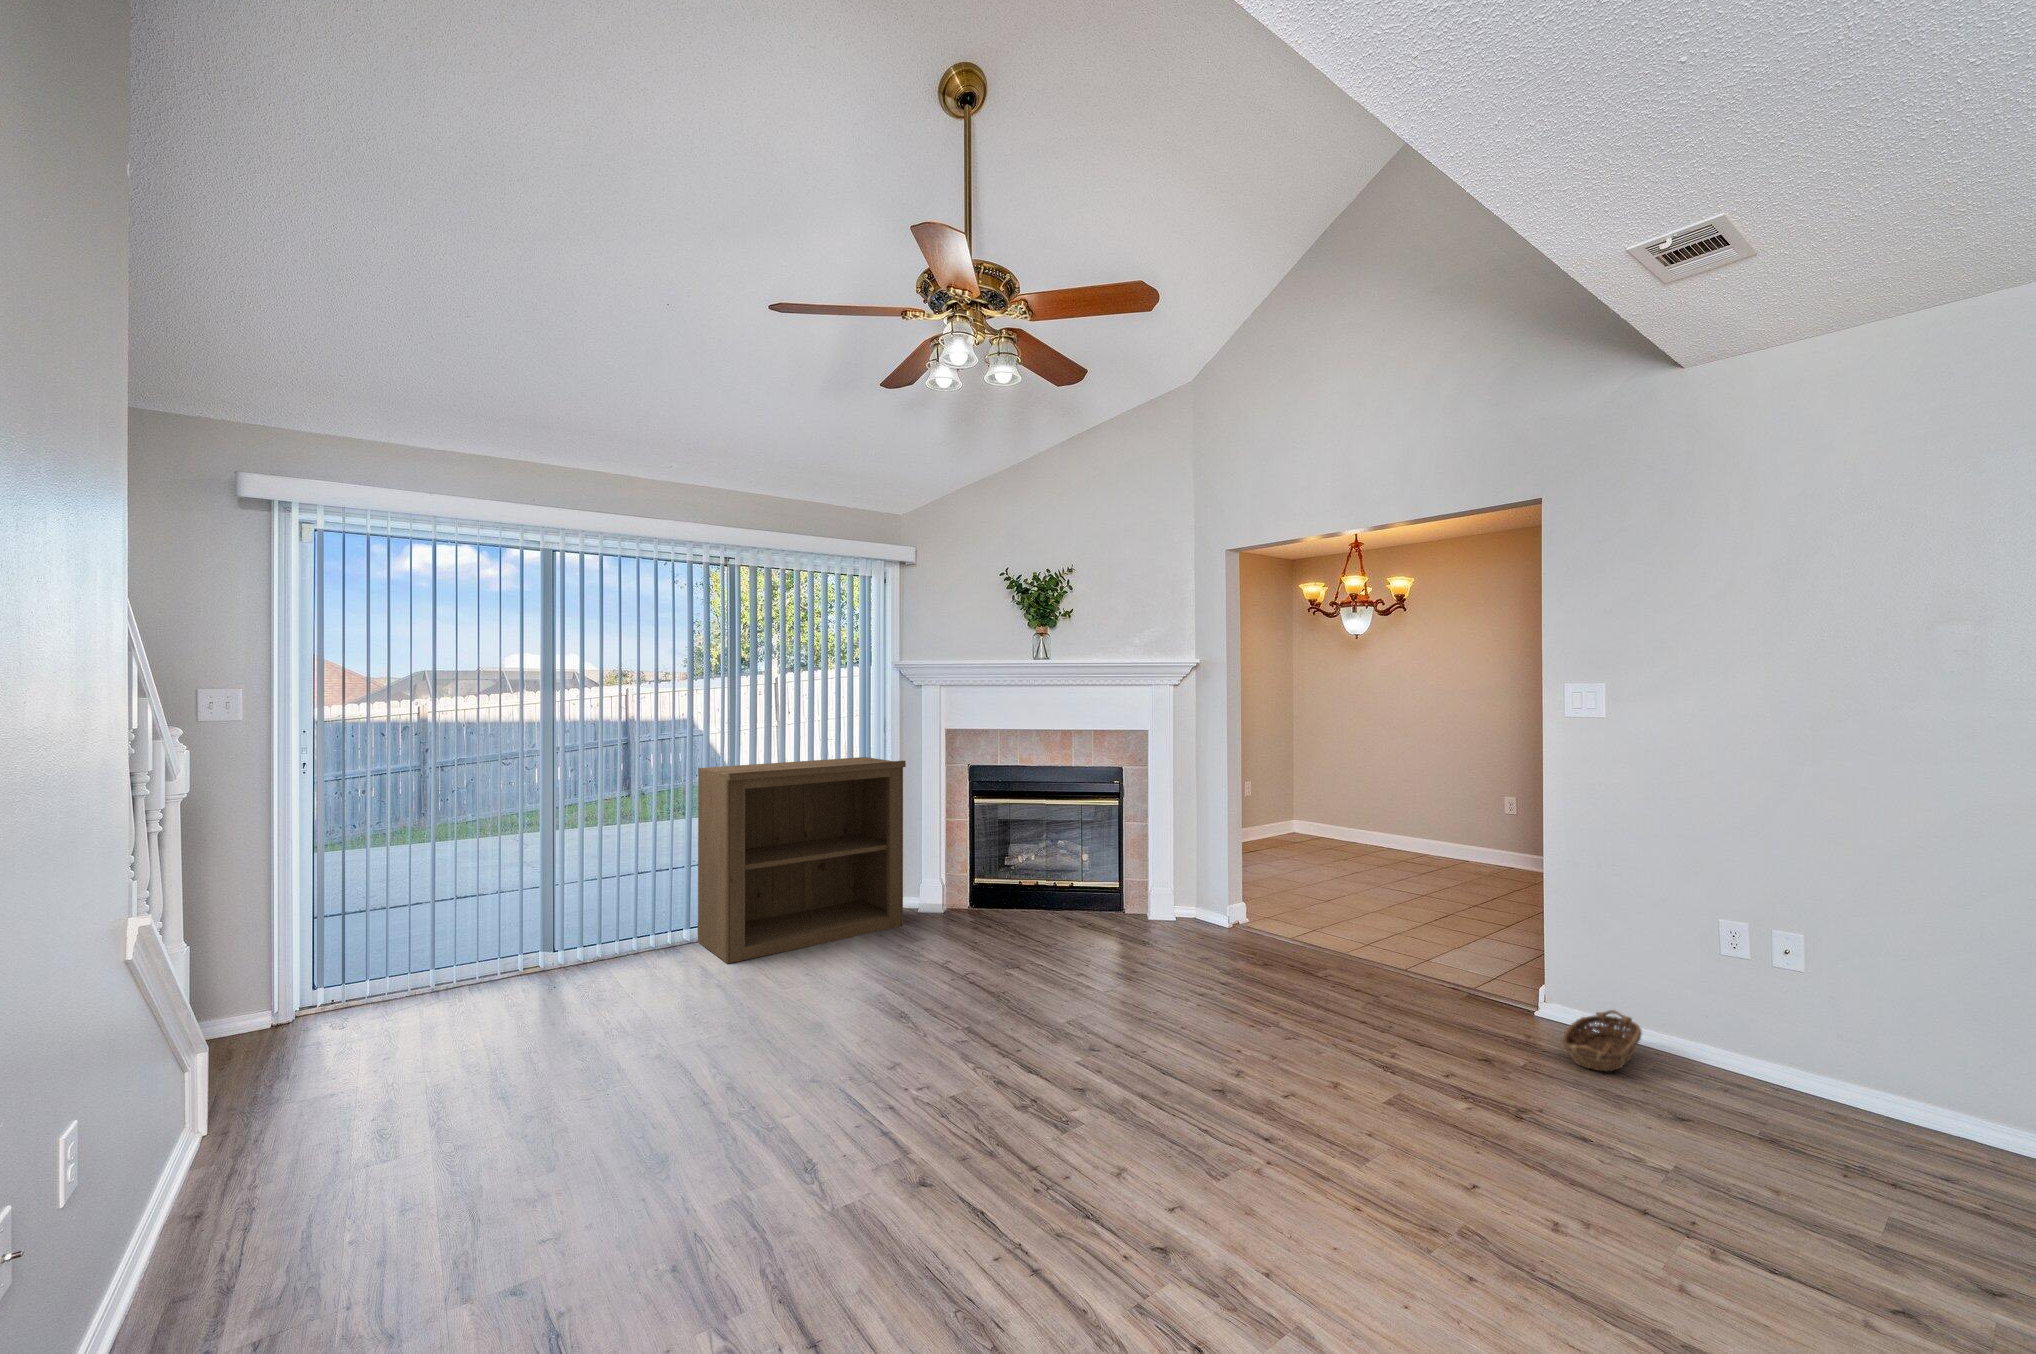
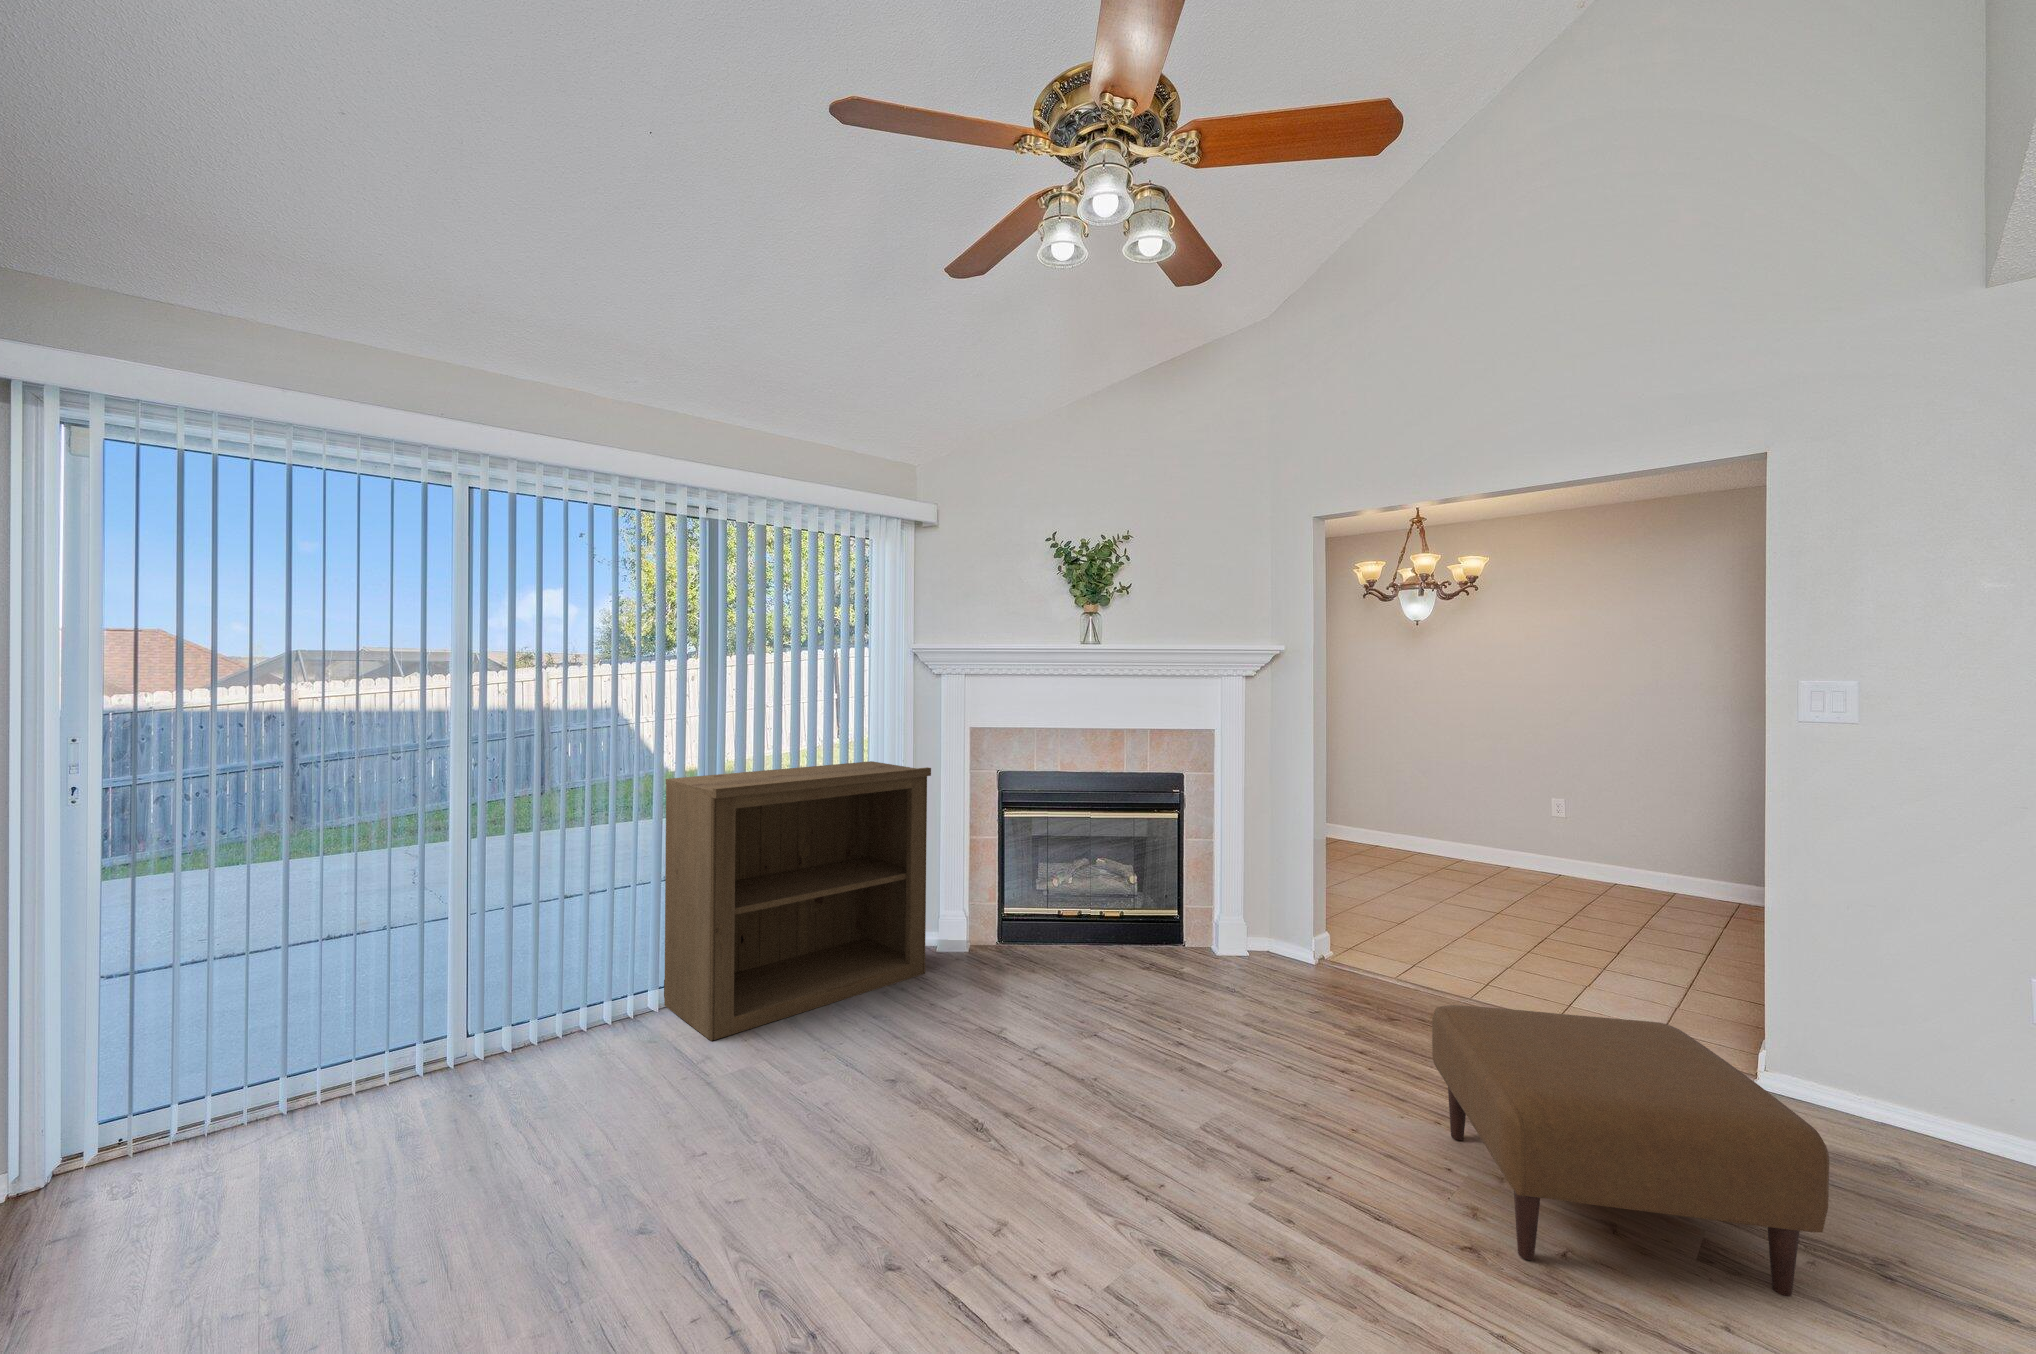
ottoman: none [1237,932,1453,1120] -> present [1432,1005,1829,1296]
basket: present [1562,1010,1642,1071] -> none [1836,1084,1988,1214]

